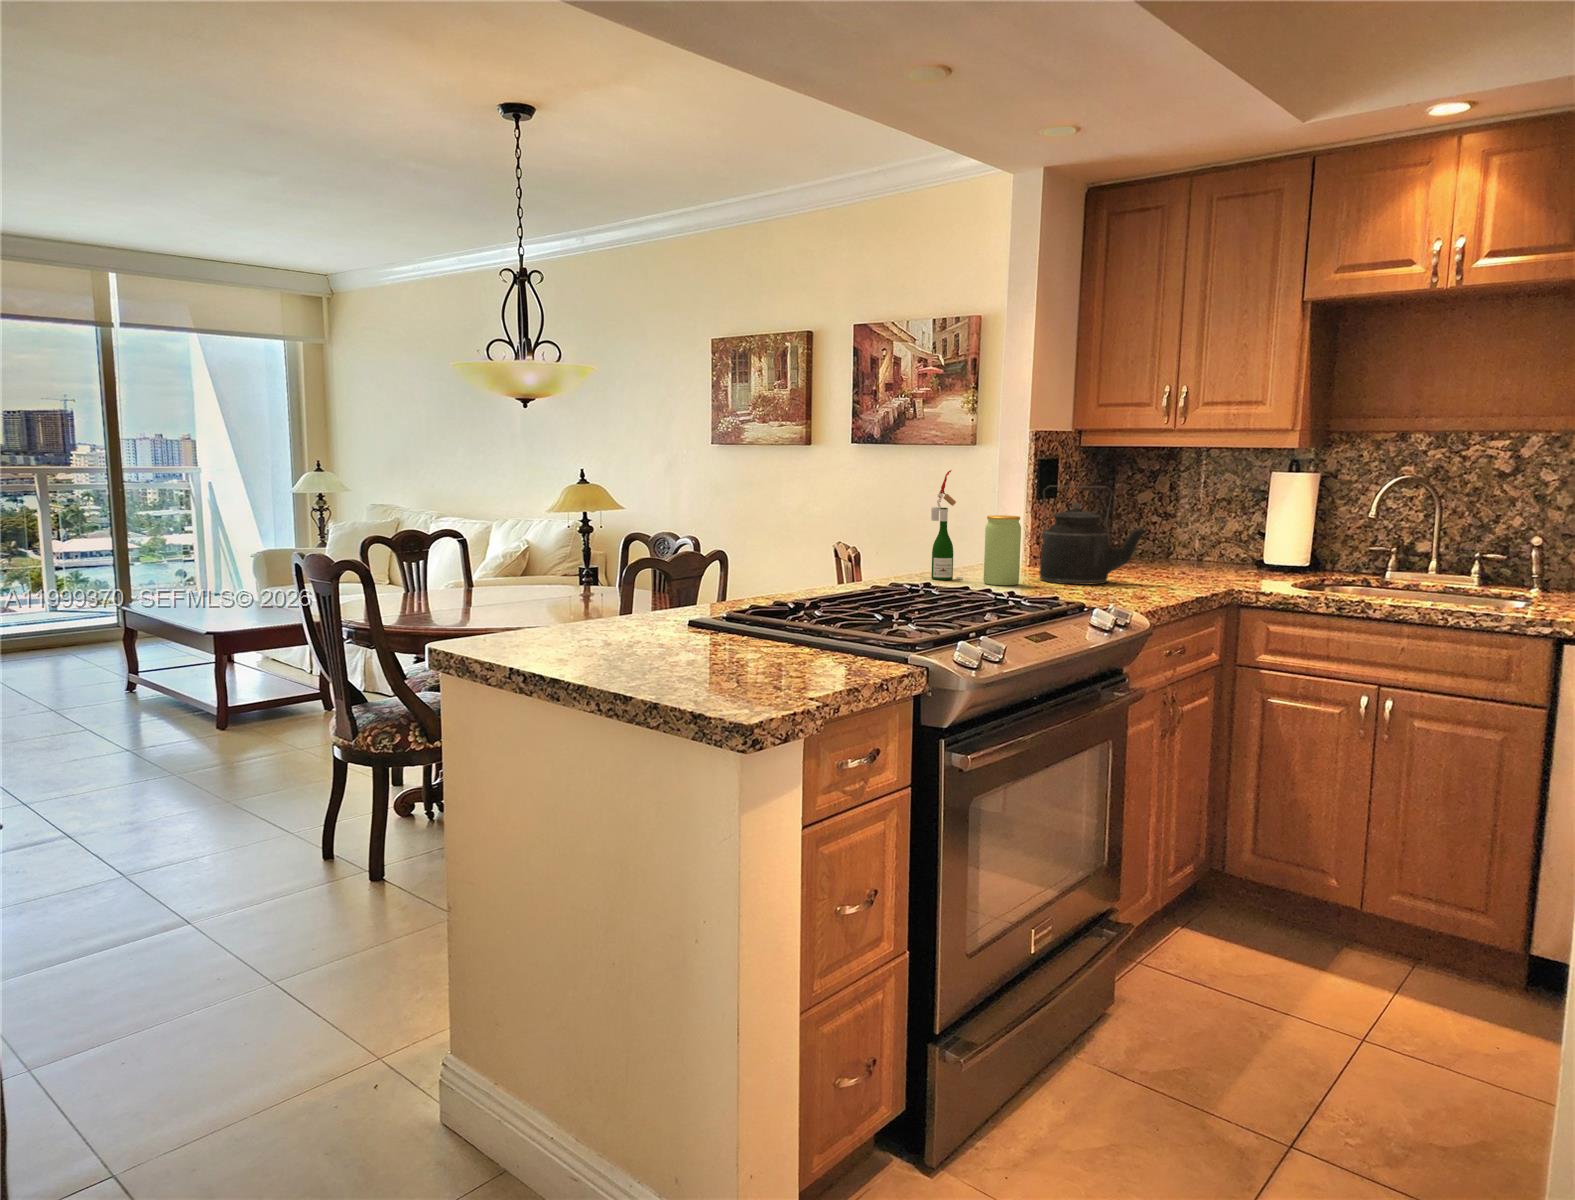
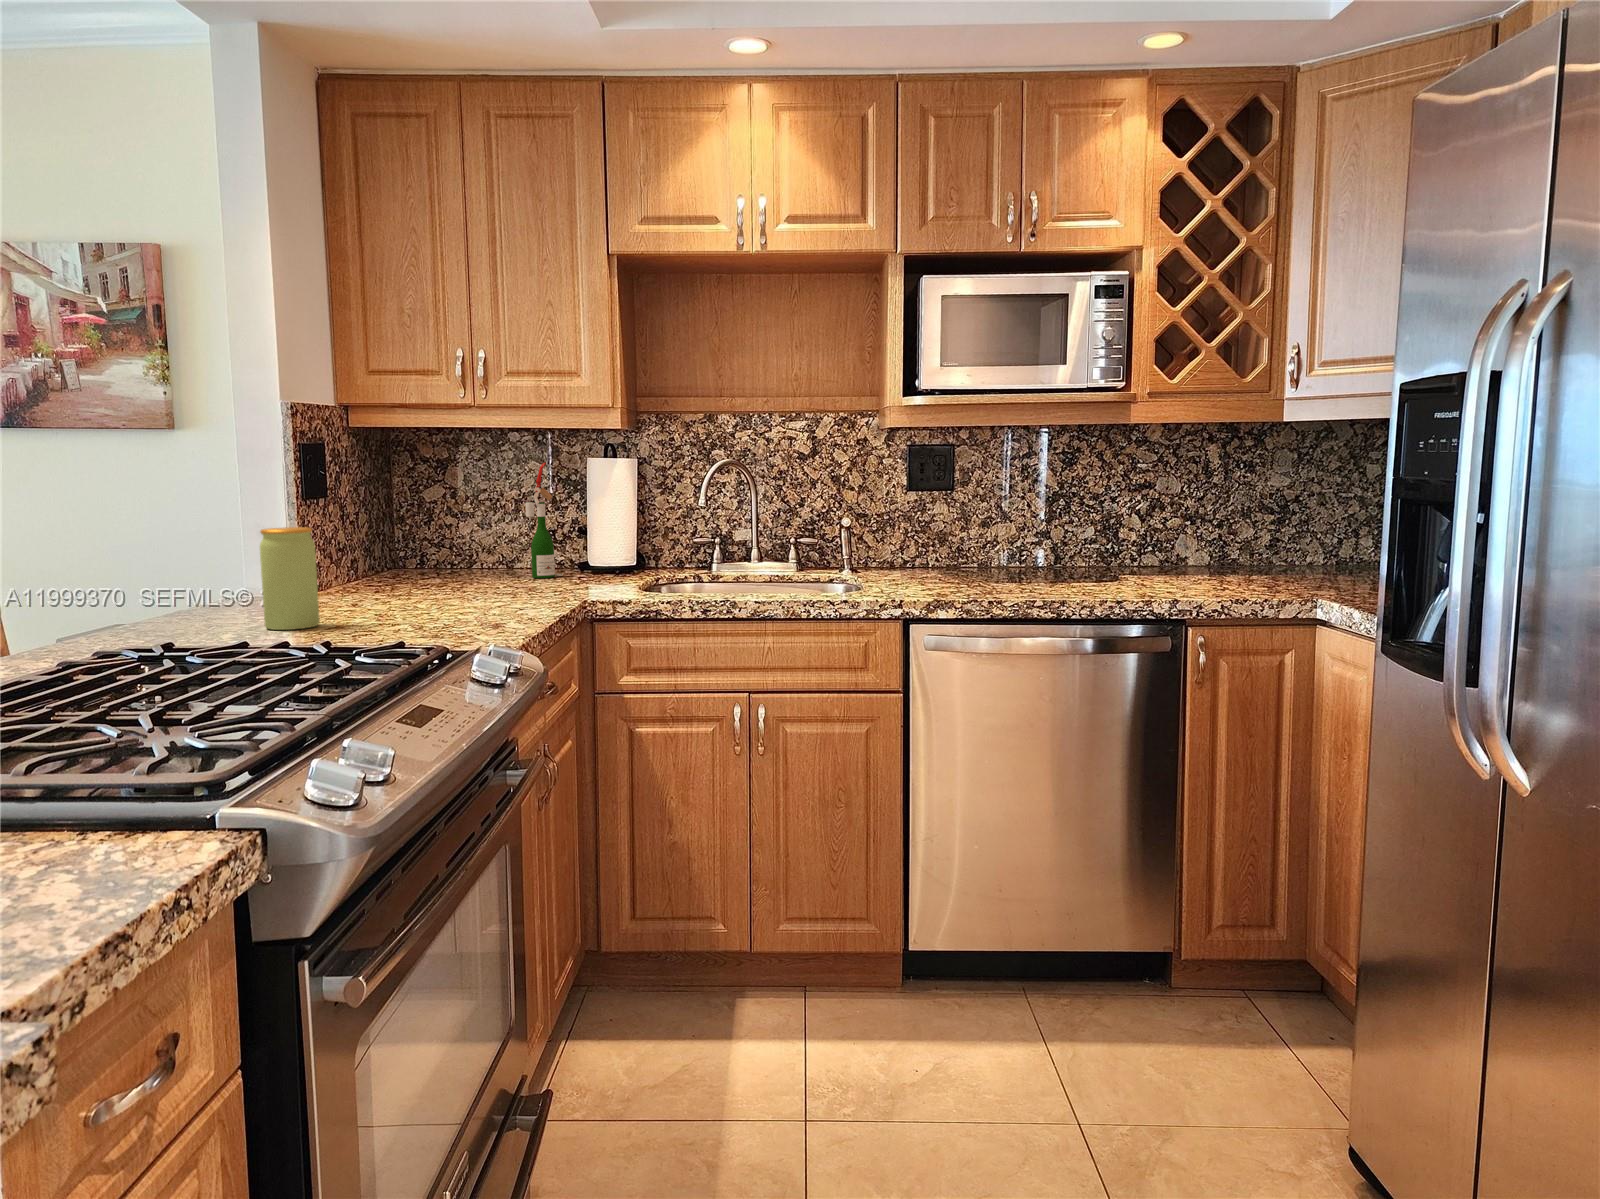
wine bottle: present [931,470,963,580] -> present [525,463,563,578]
kettle: present [1039,486,1146,585] -> none [331,481,478,617]

